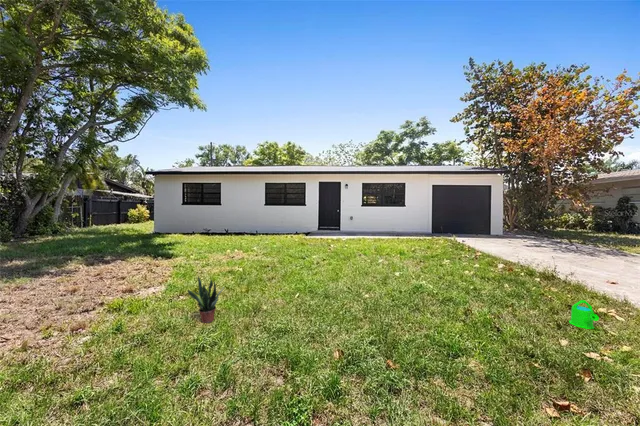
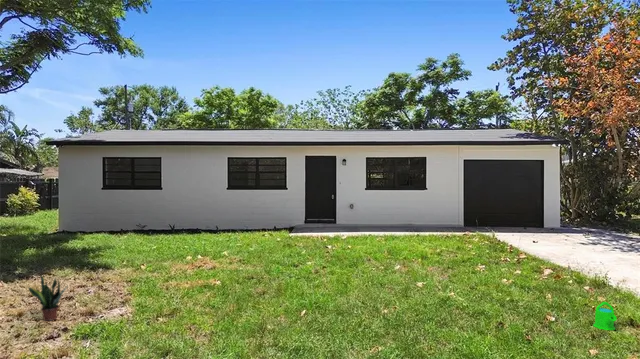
potted plant: present [188,277,222,323] -> present [28,276,66,321]

